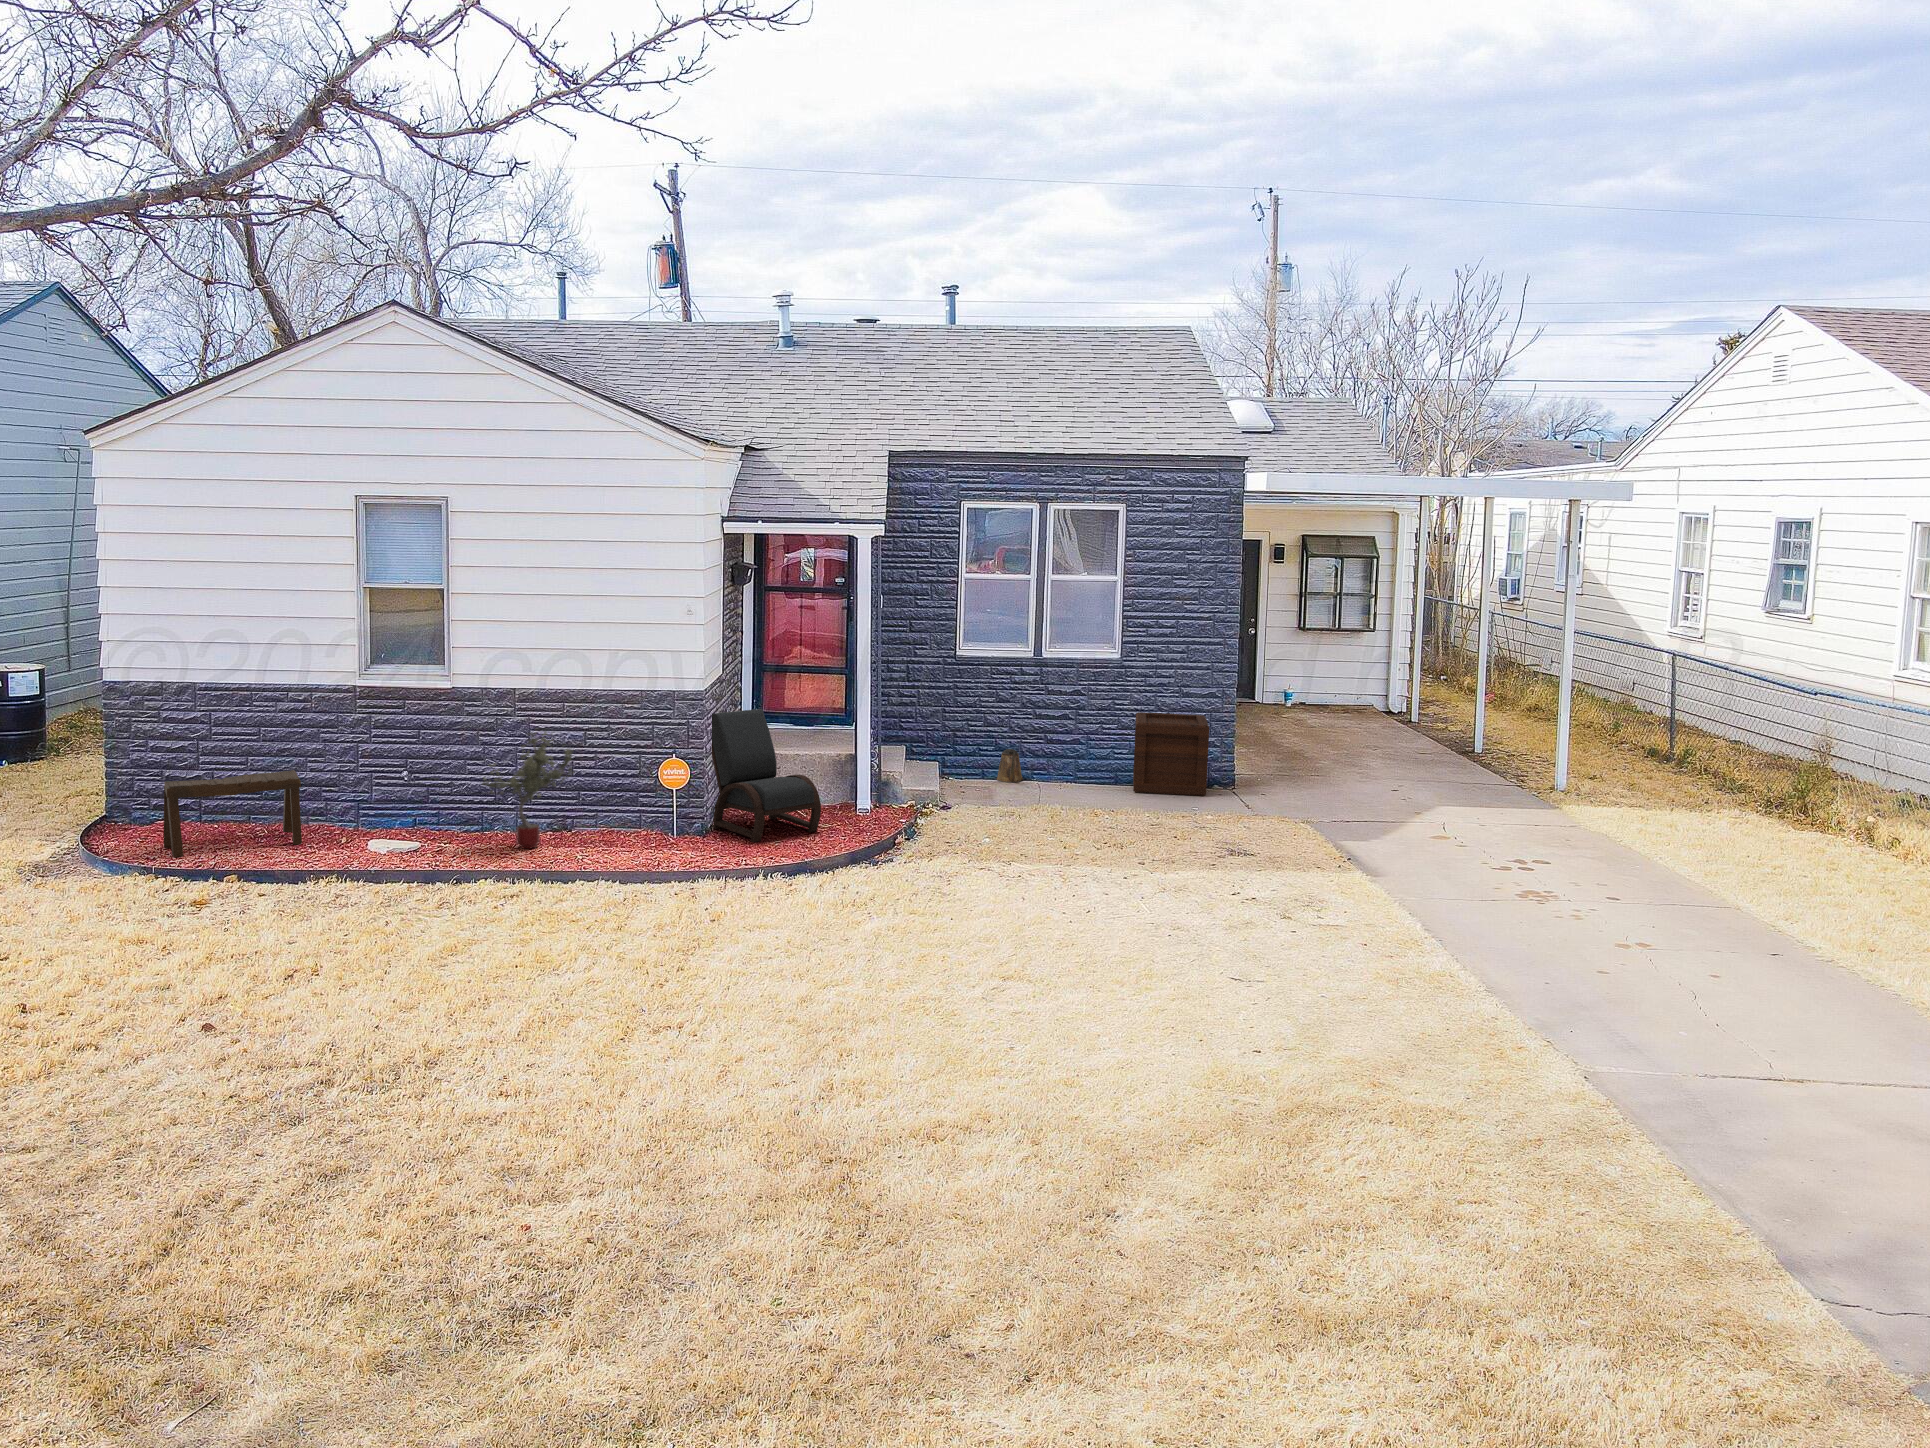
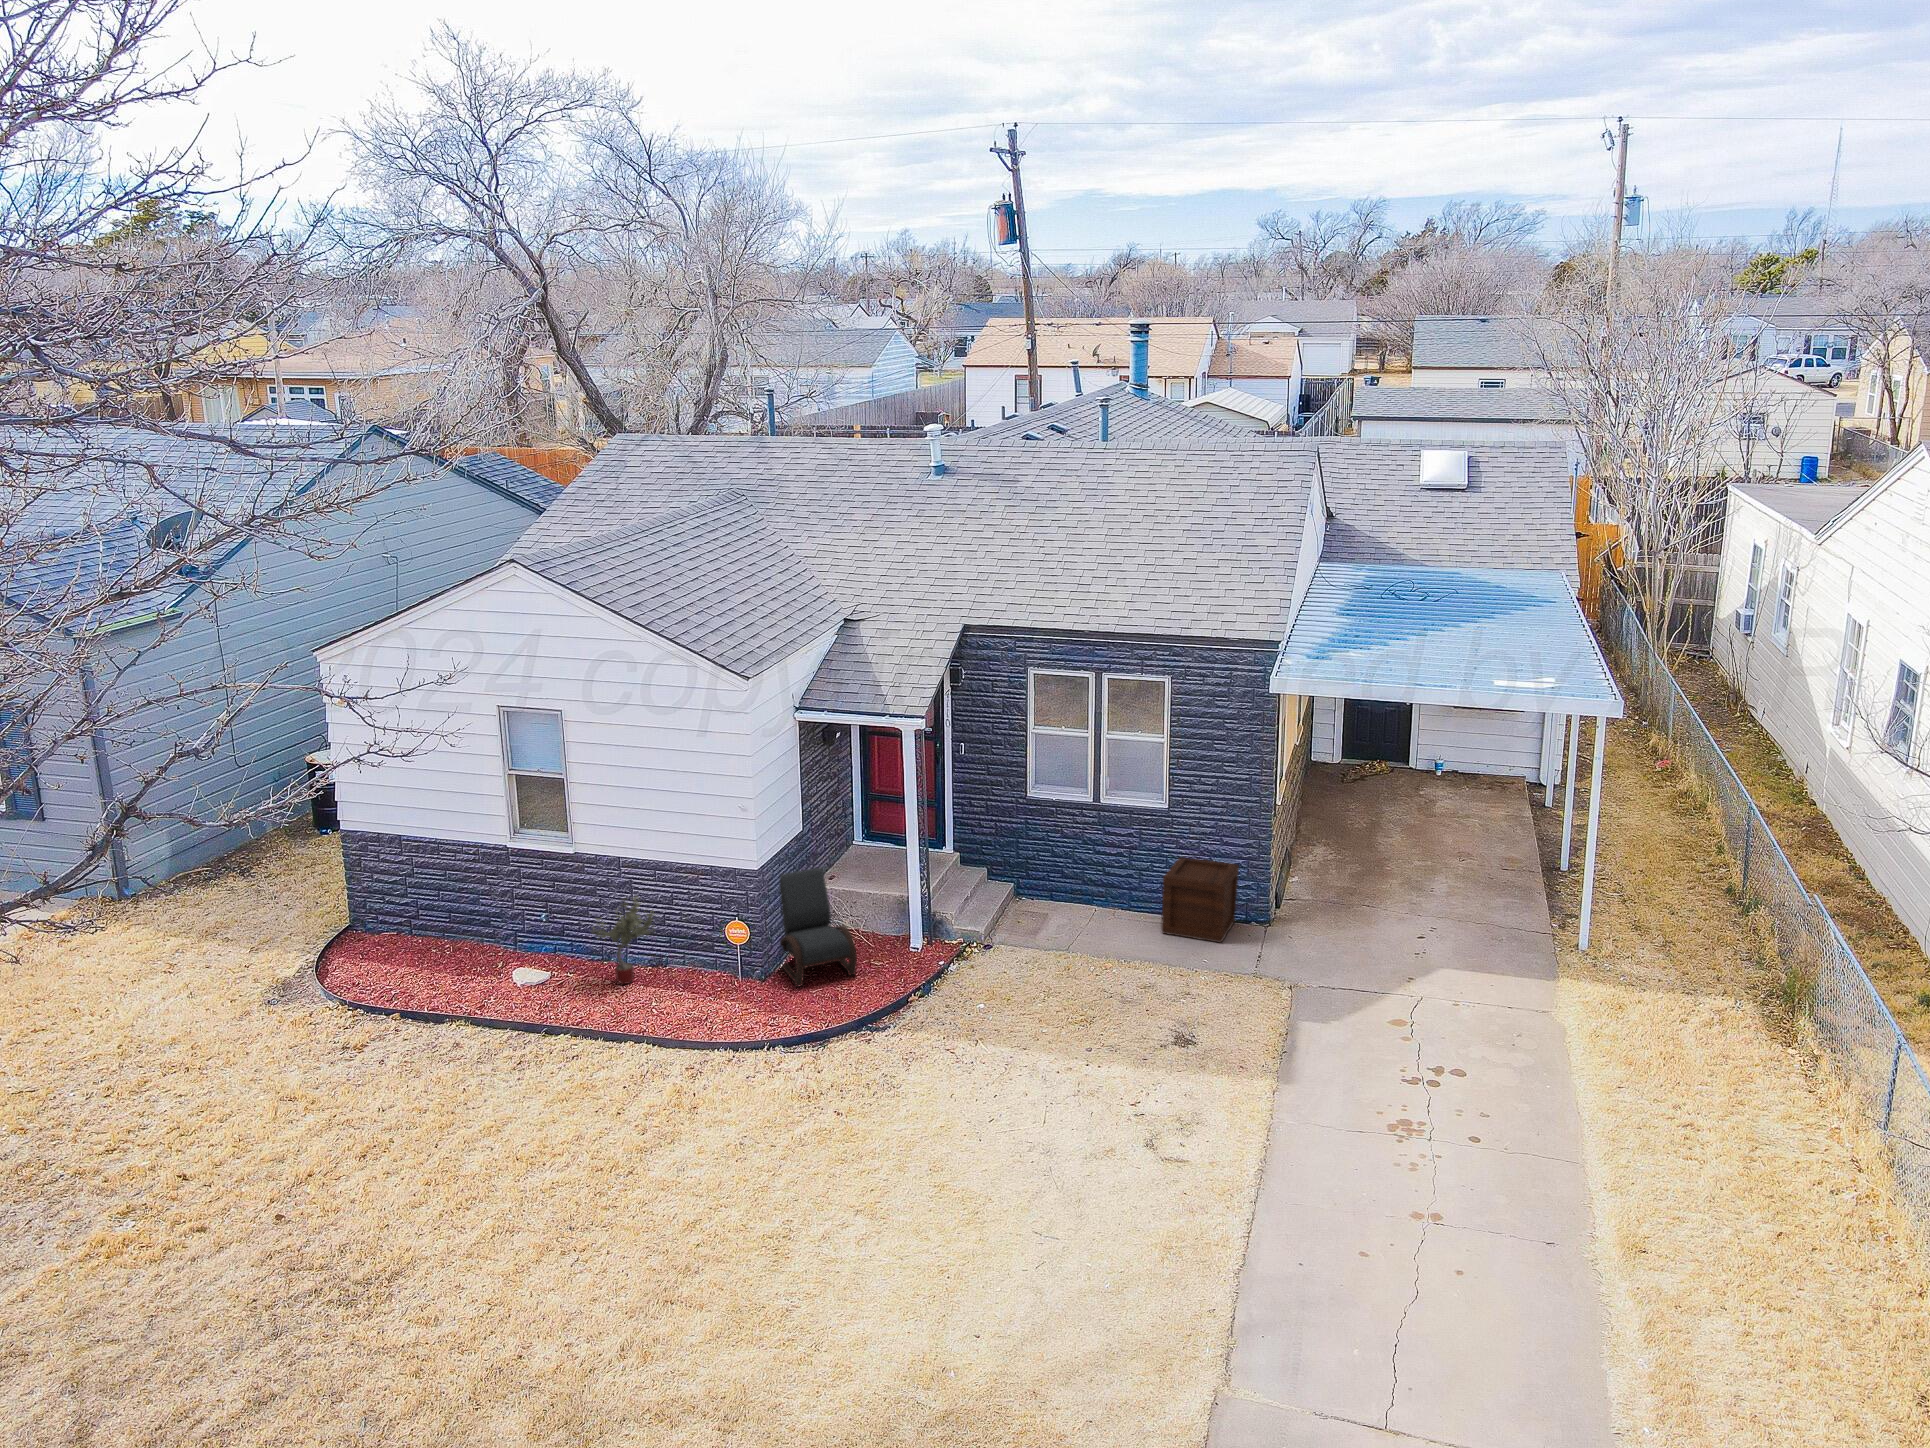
watering can: present [997,749,1023,782] -> none [1057,879,1080,911]
bench: present [164,770,302,857] -> none [370,906,471,978]

